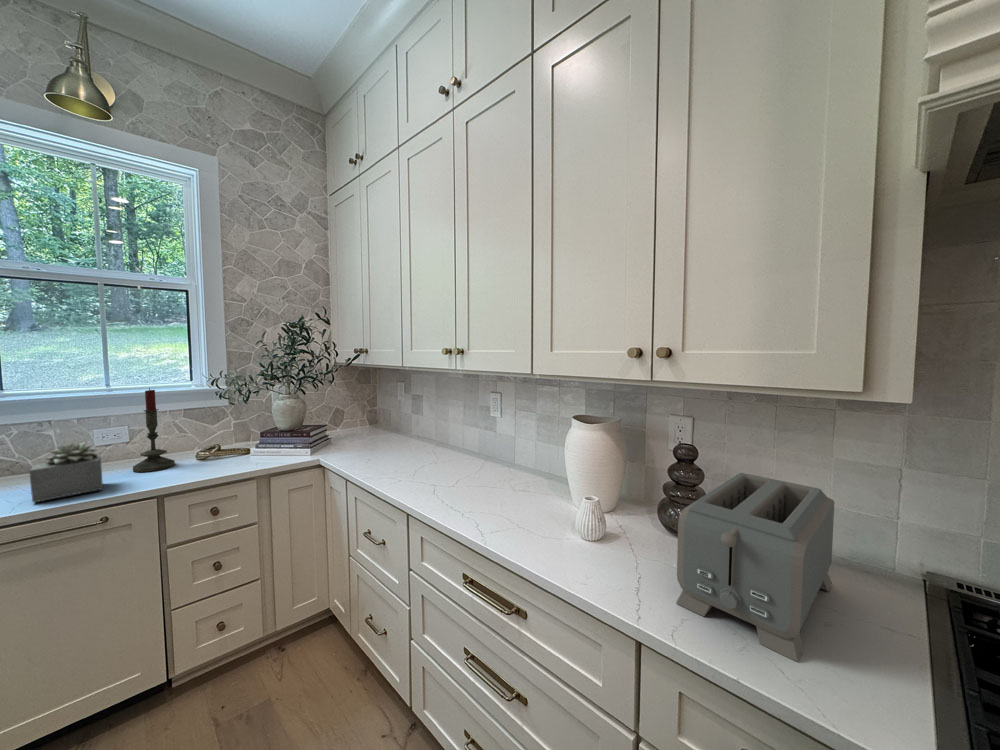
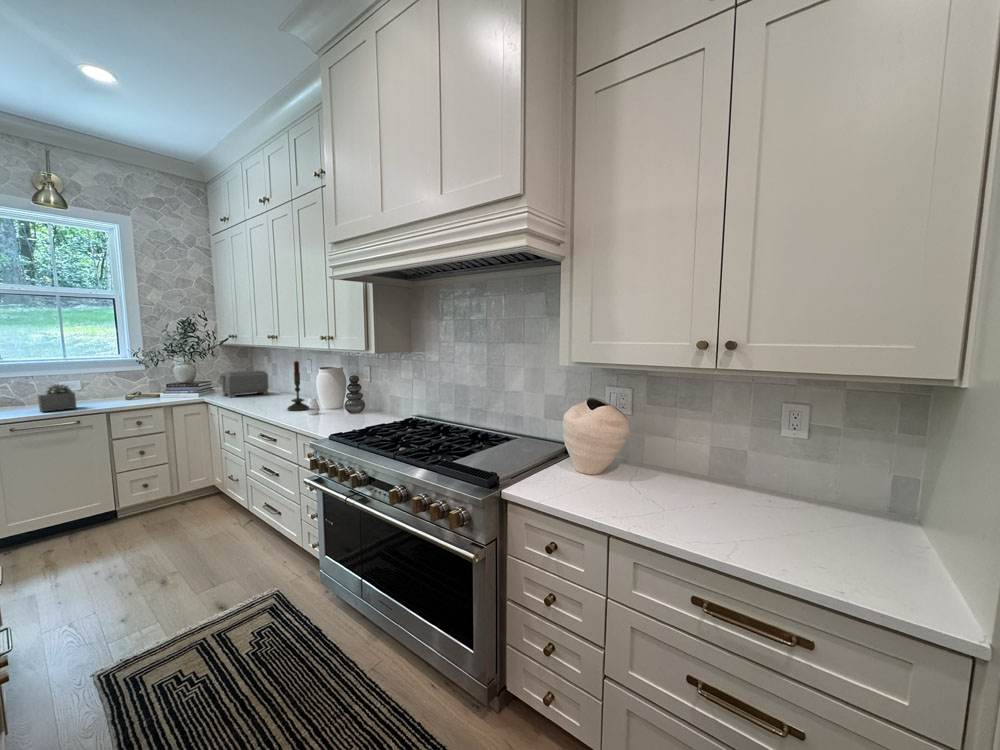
candle: present [133,388,175,472] -> present [287,361,309,411]
toaster: present [676,473,834,662] -> present [220,370,269,398]

